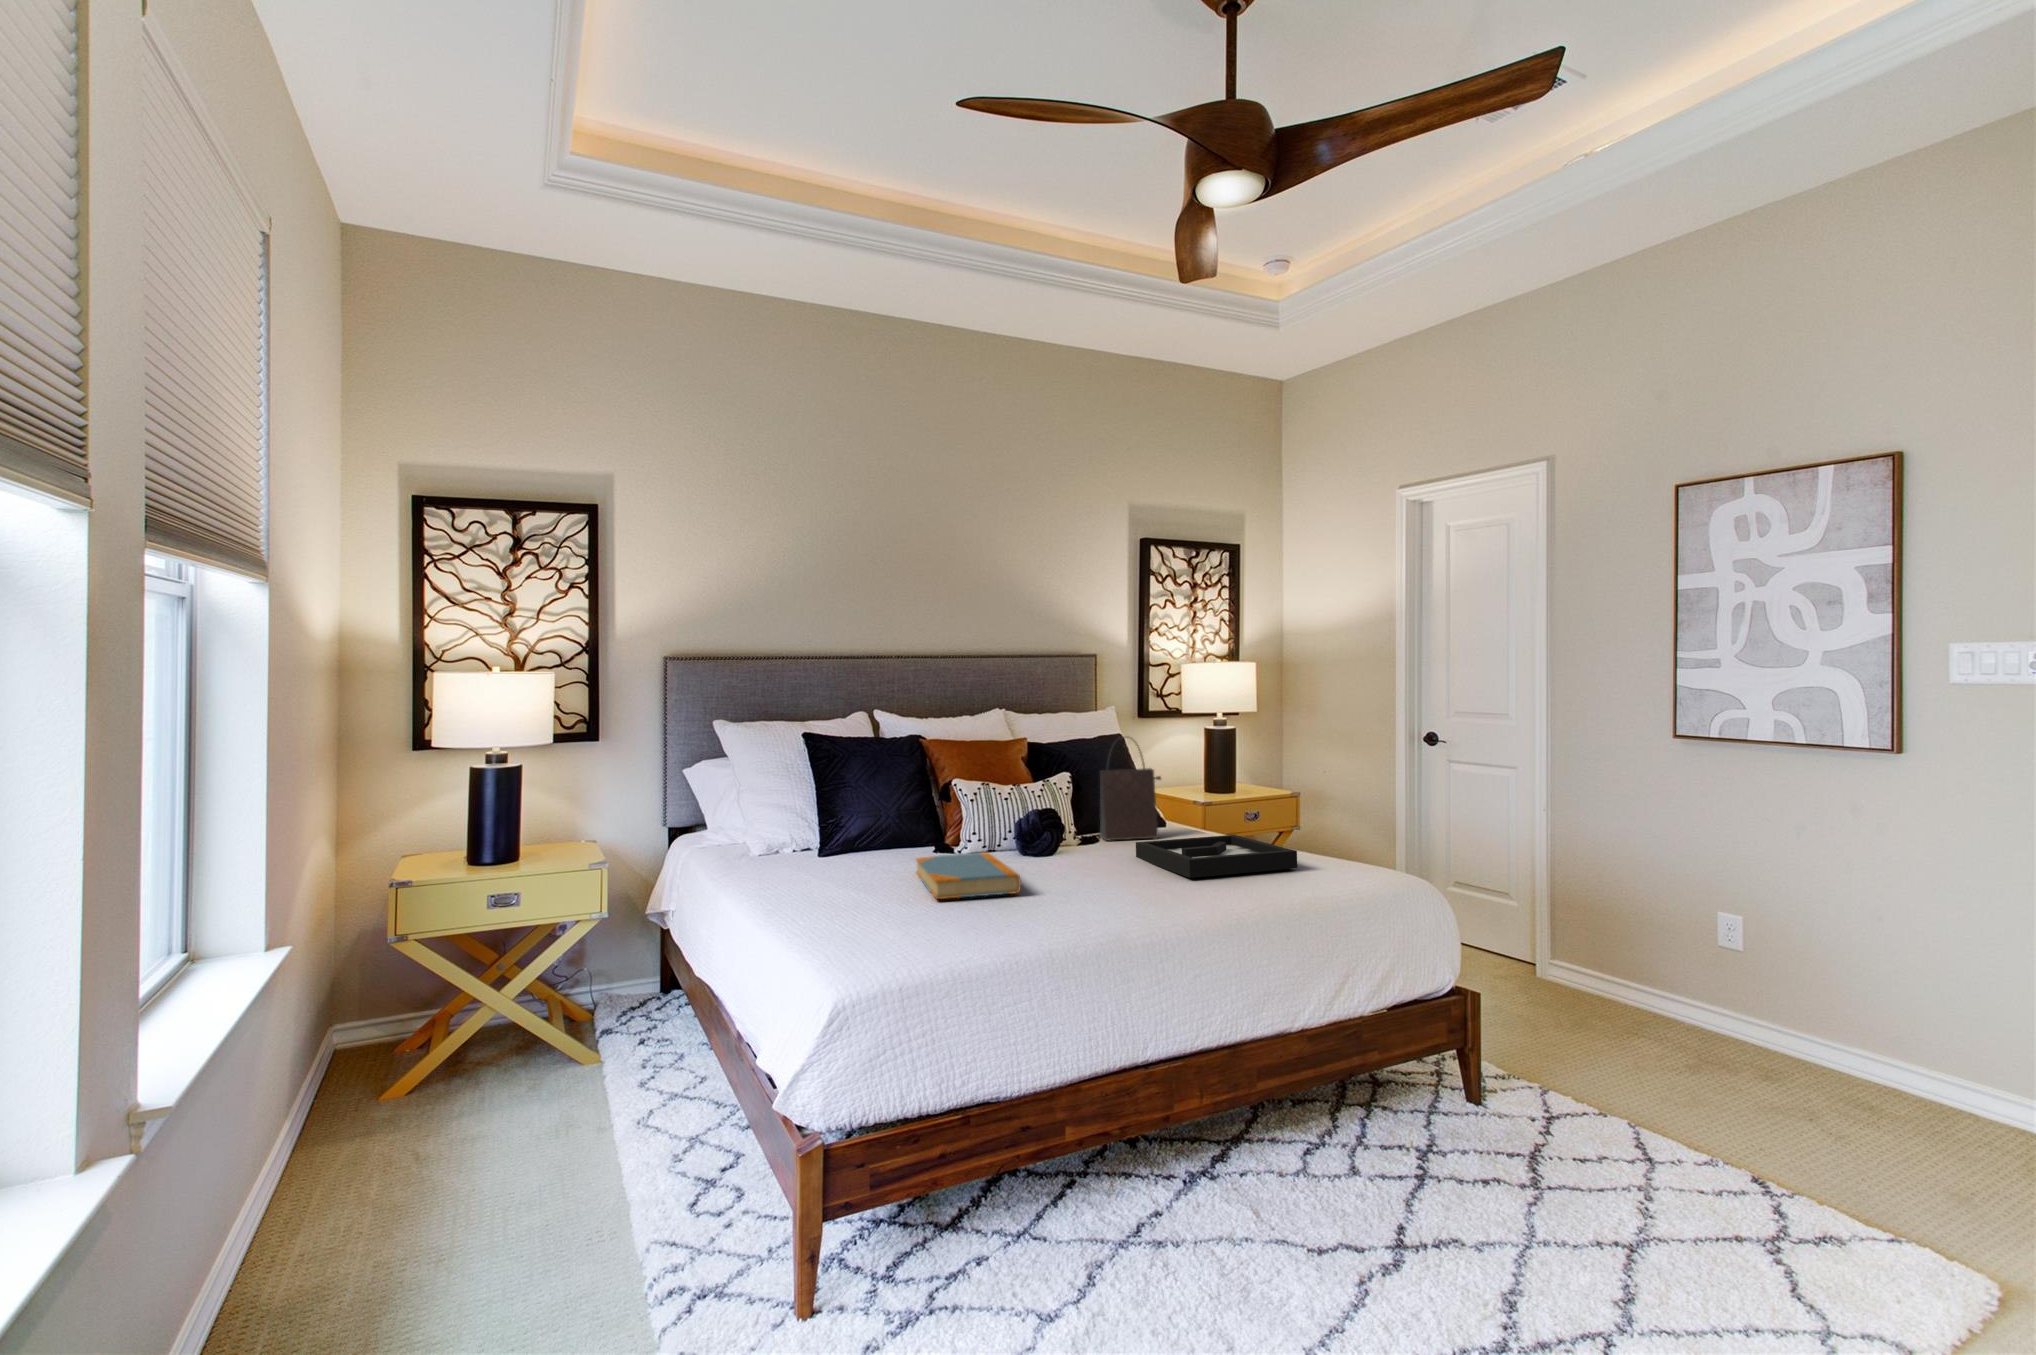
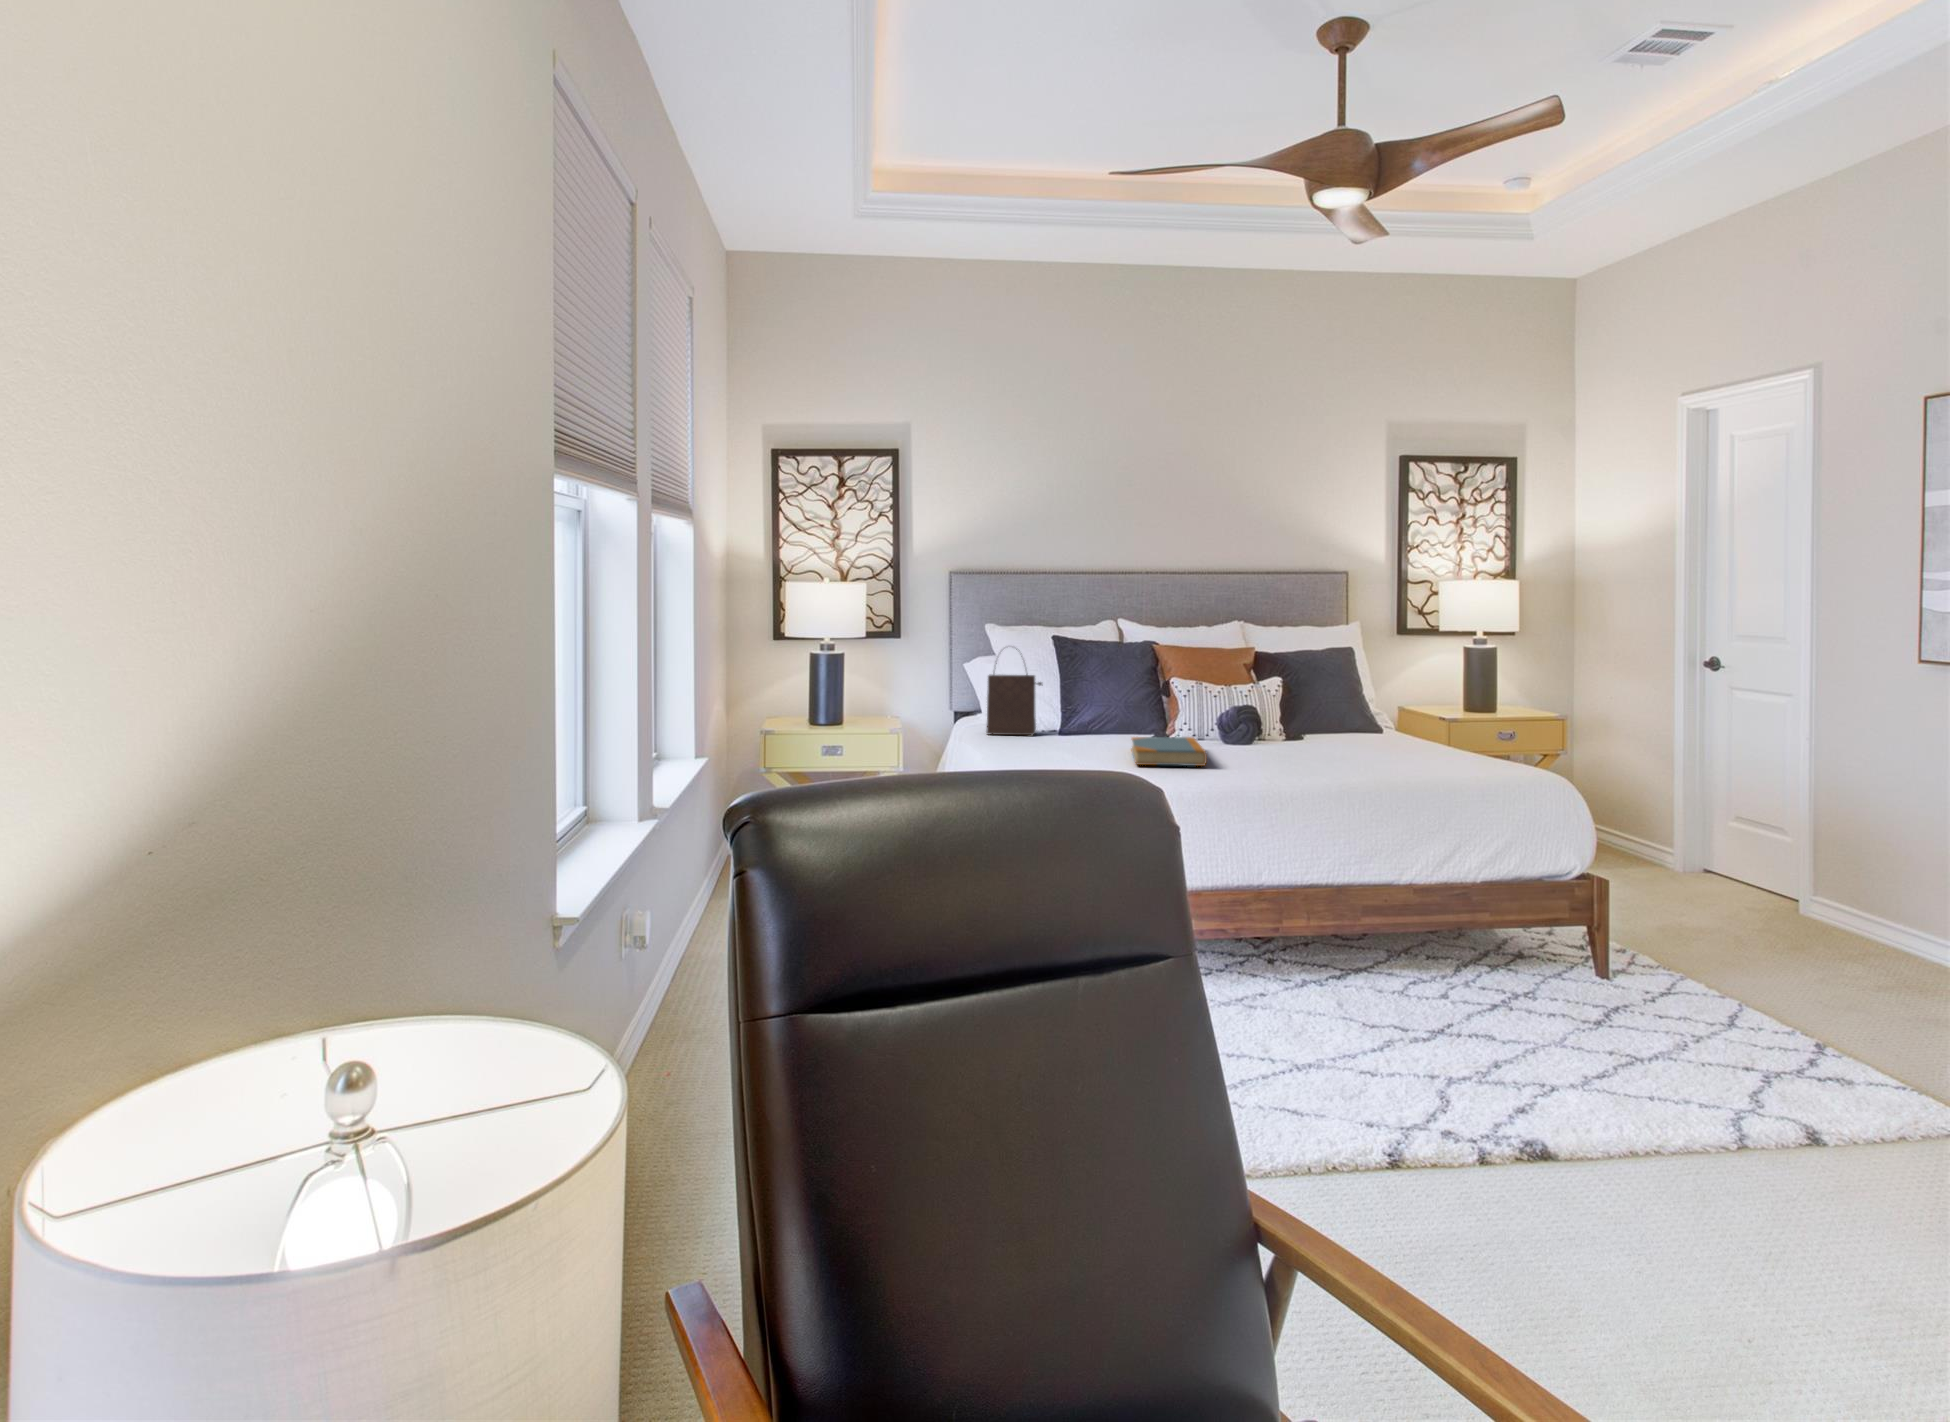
handbag: present [1100,745,1161,841] -> present [987,649,1042,735]
decorative tray: present [1136,835,1297,878] -> none [1330,739,1476,768]

